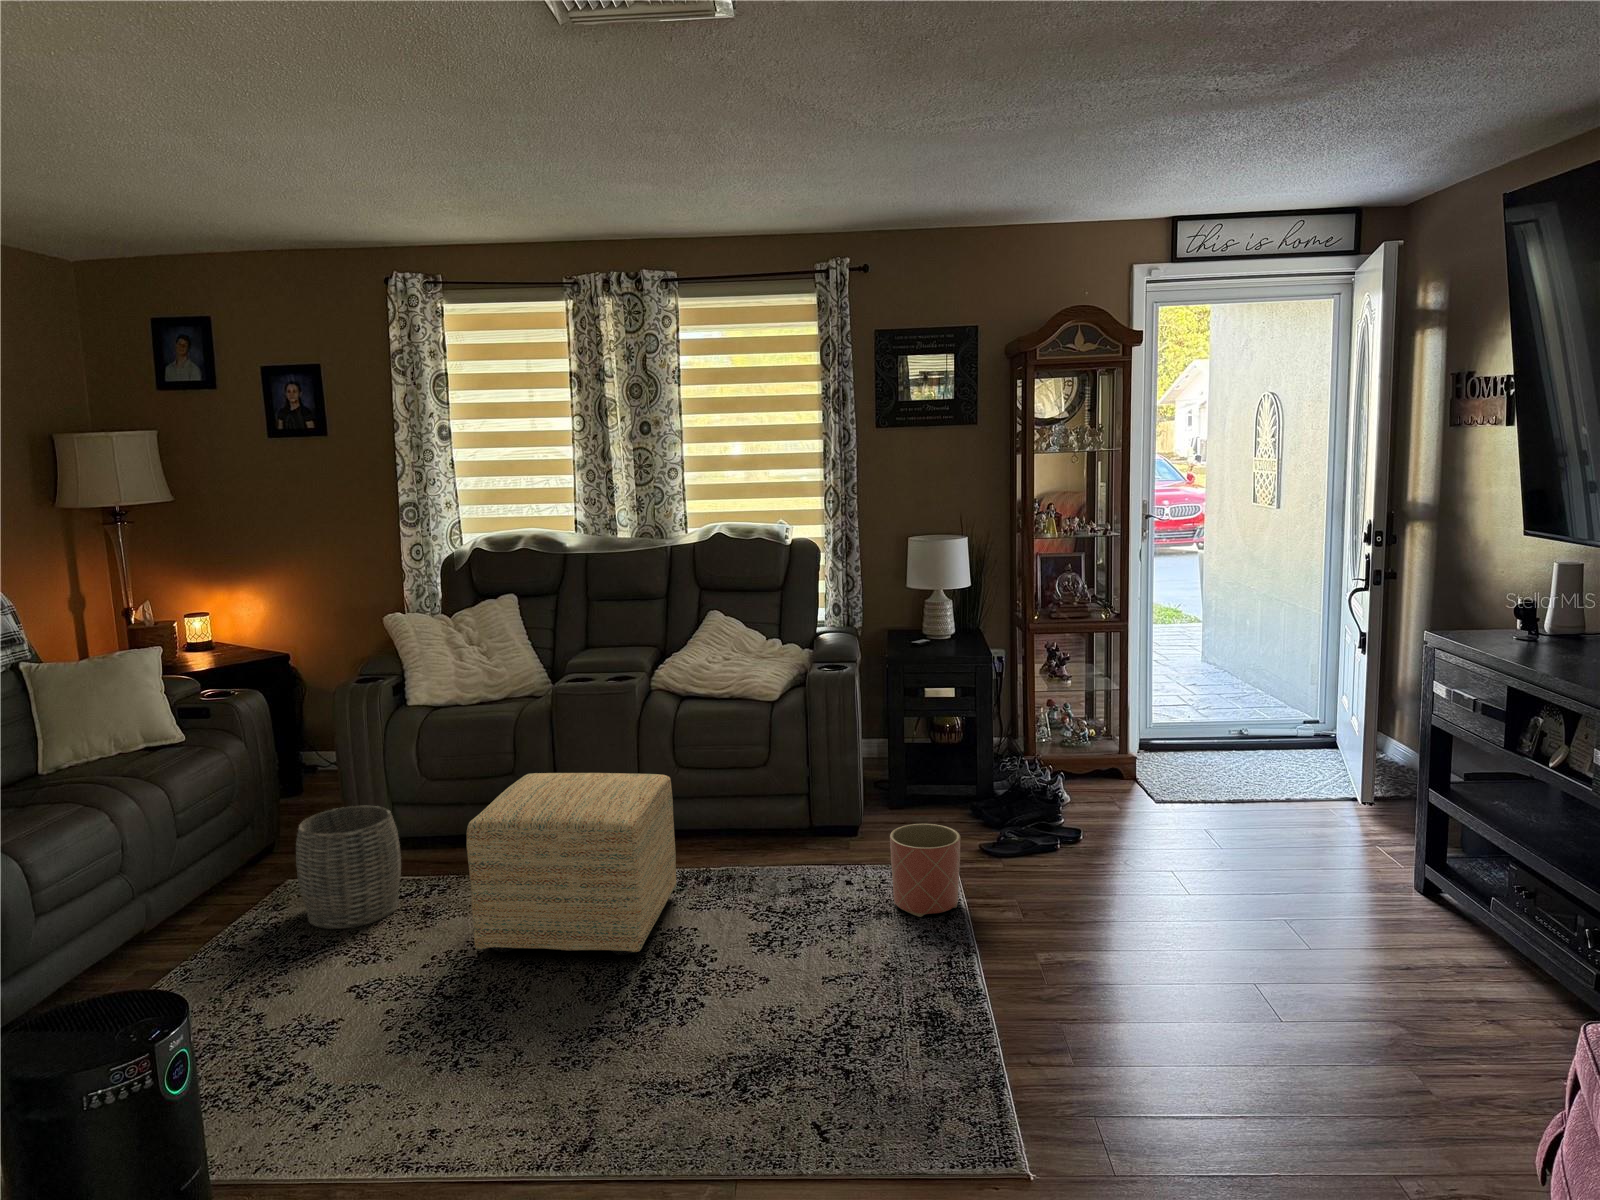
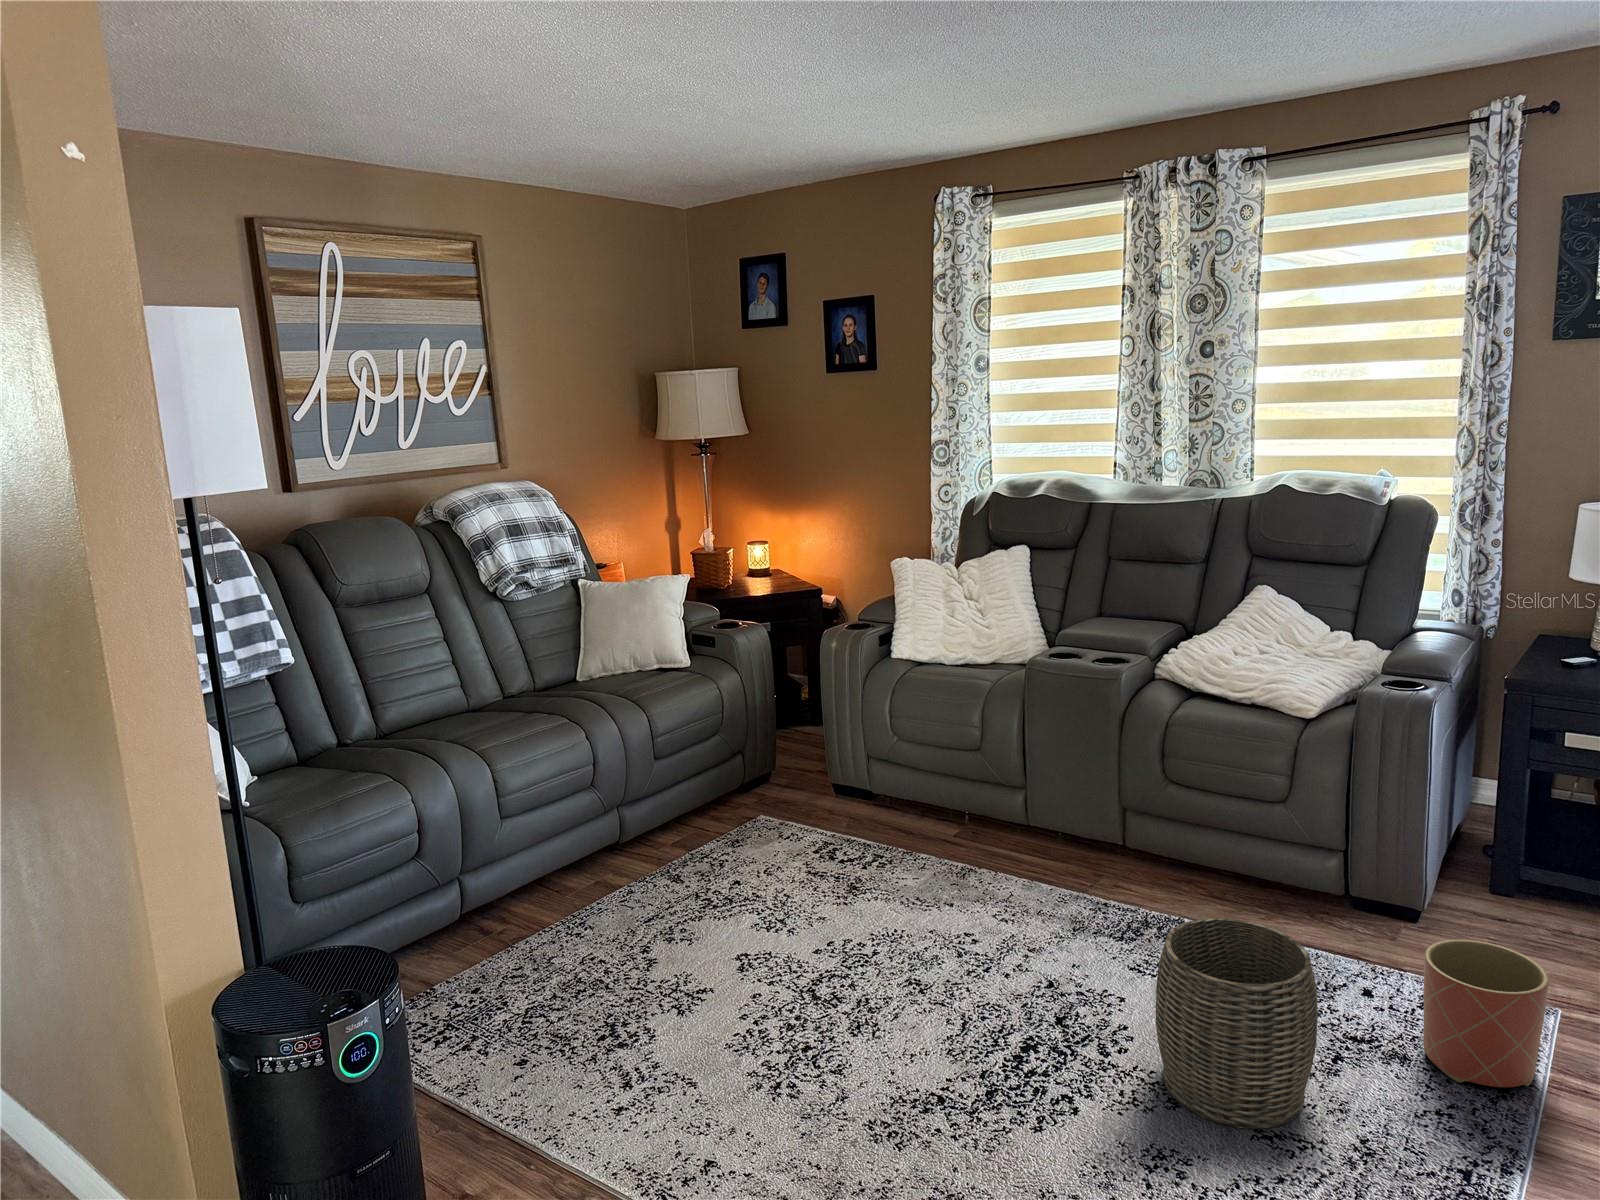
ottoman: present [467,773,676,955] -> none [862,760,1125,1009]
woven basket: present [296,806,401,929] -> present [1156,918,1318,1129]

